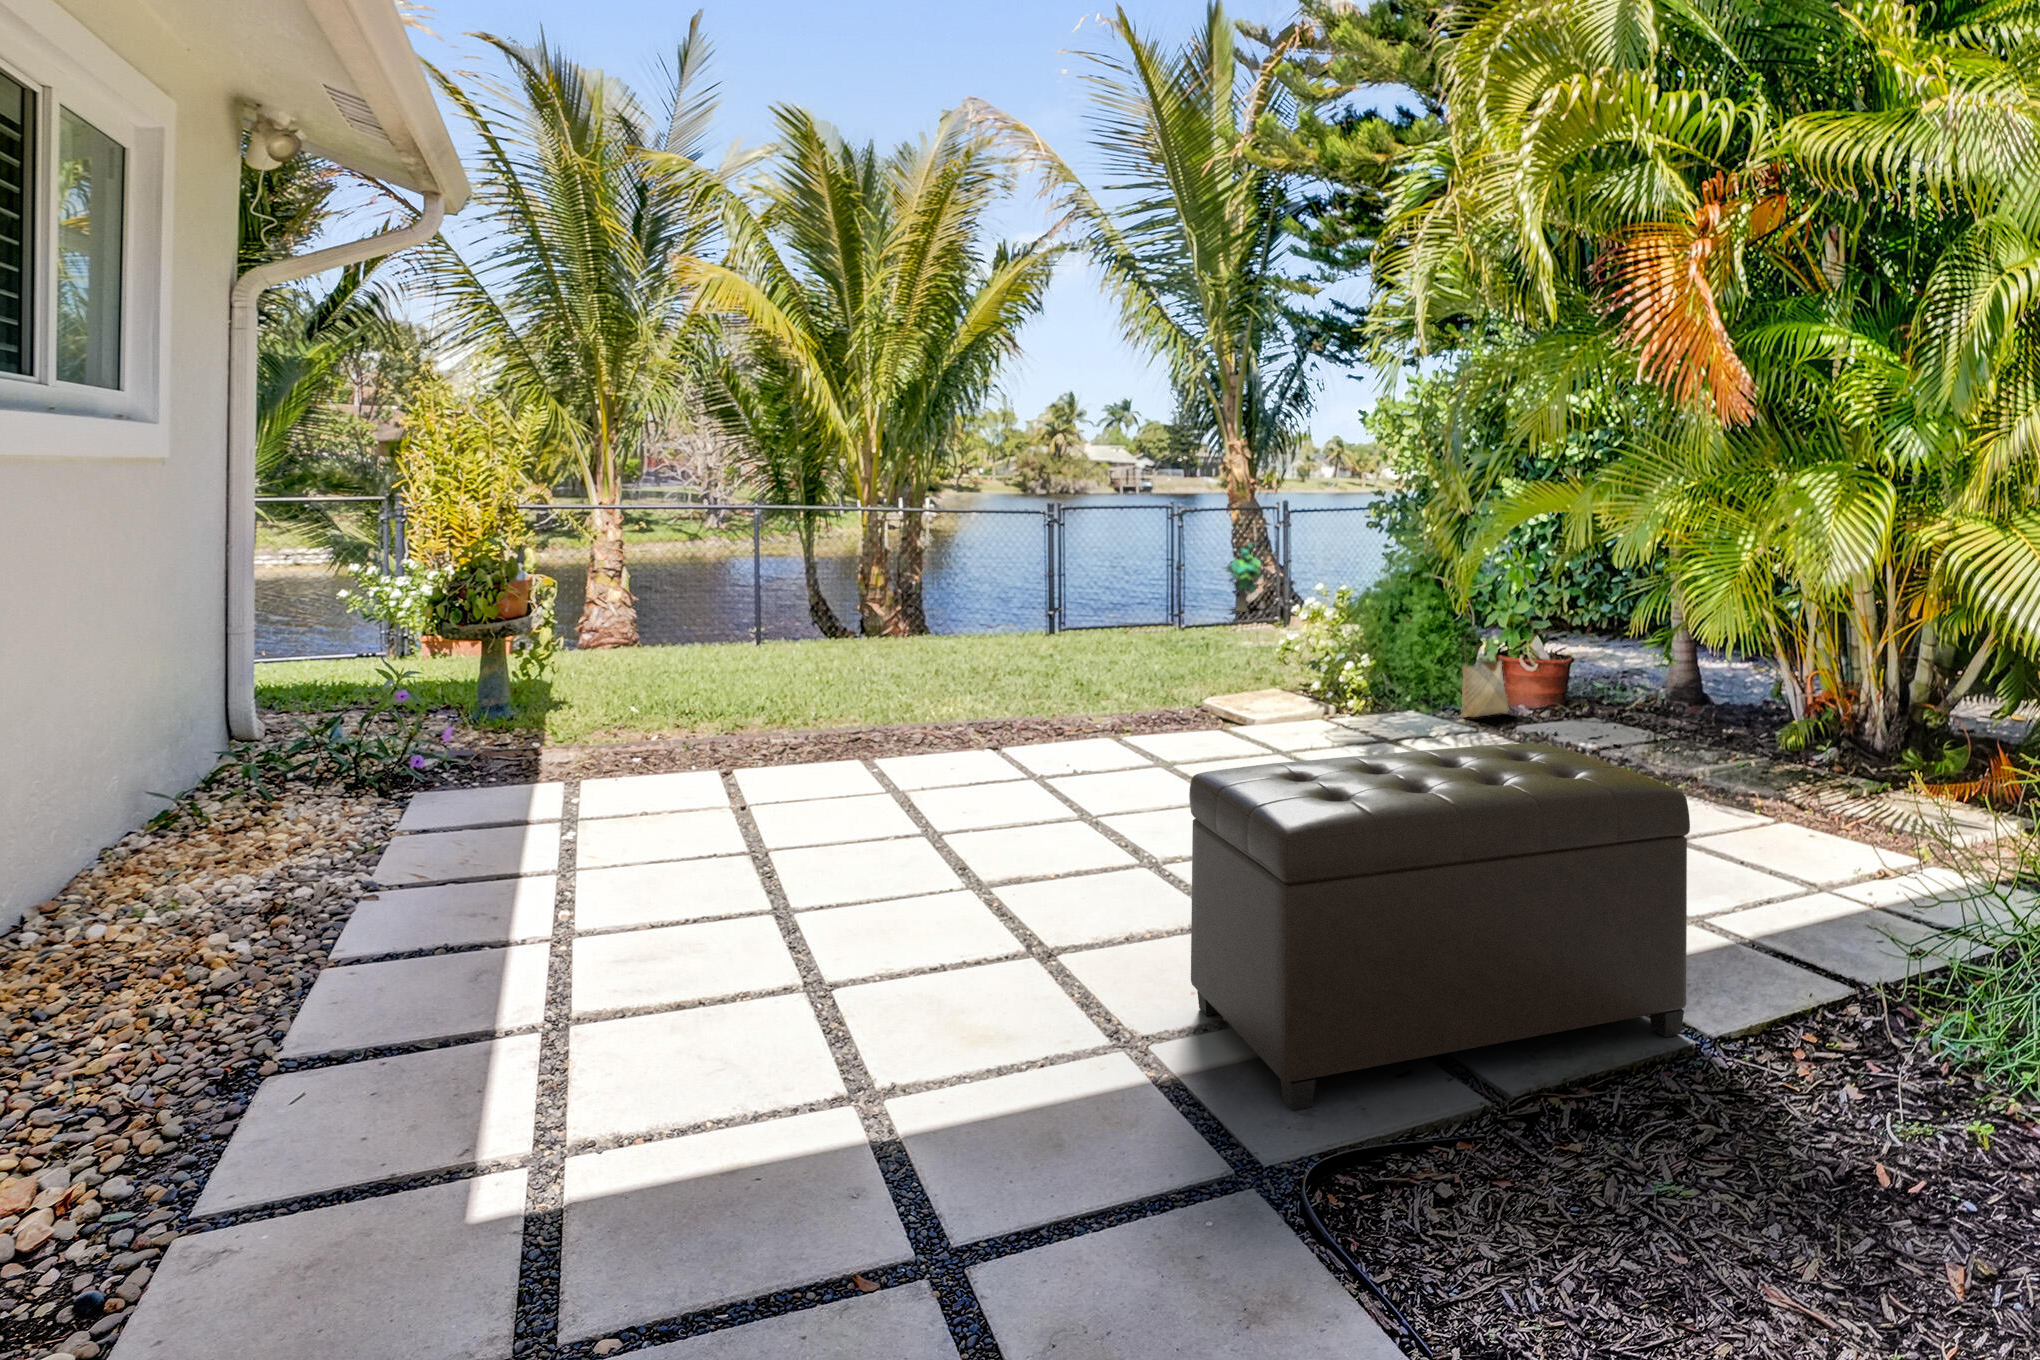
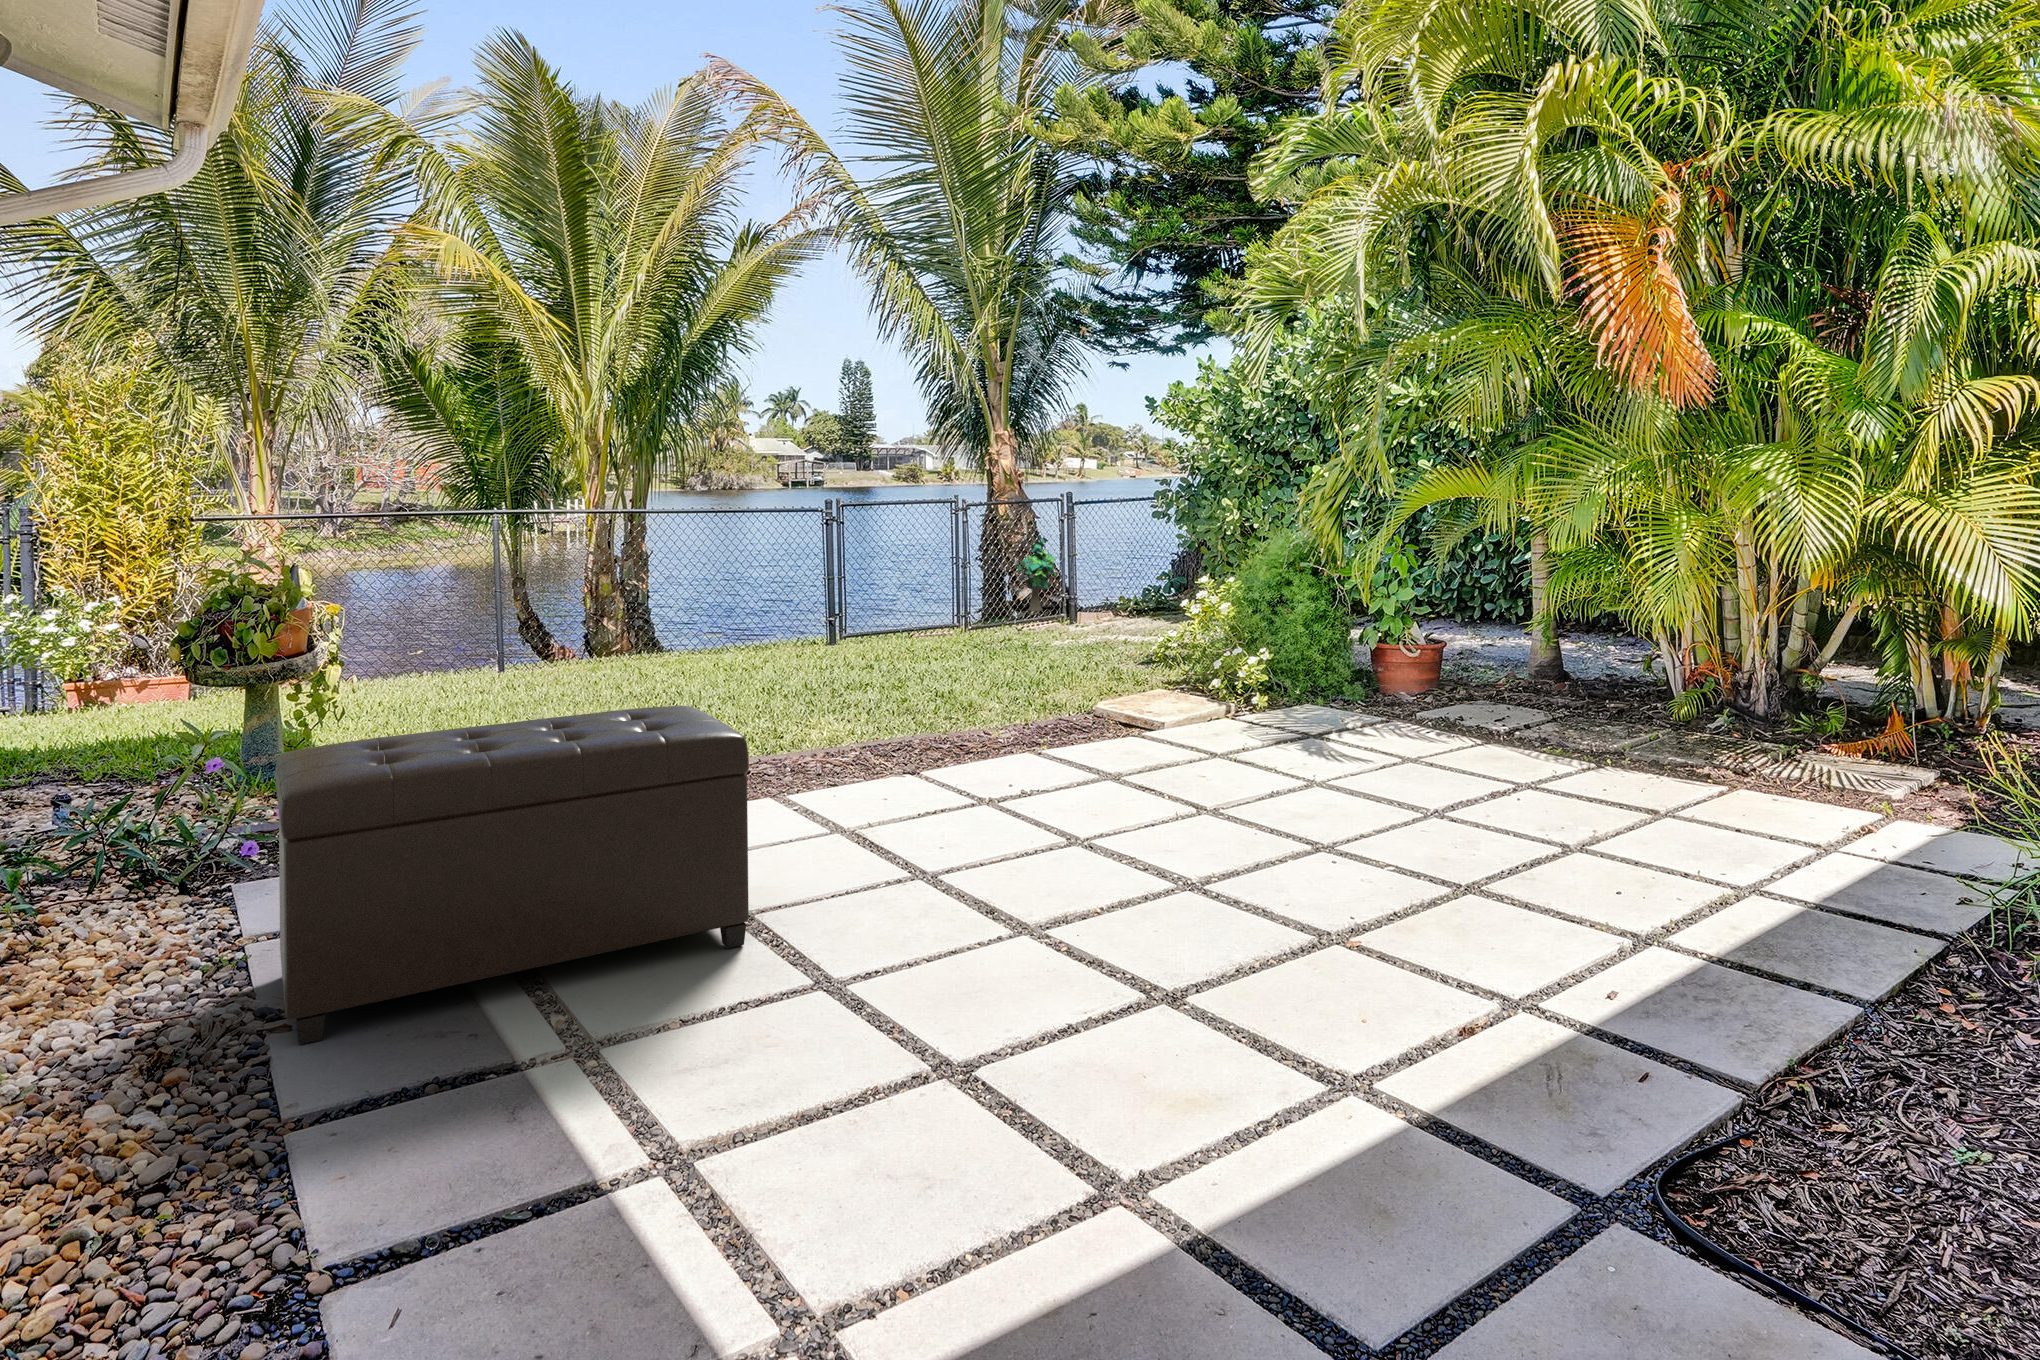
woven basket: present [1461,635,1508,717] -> none [1352,622,1395,707]
ottoman: present [1189,743,1690,1110] -> present [275,706,749,1045]

